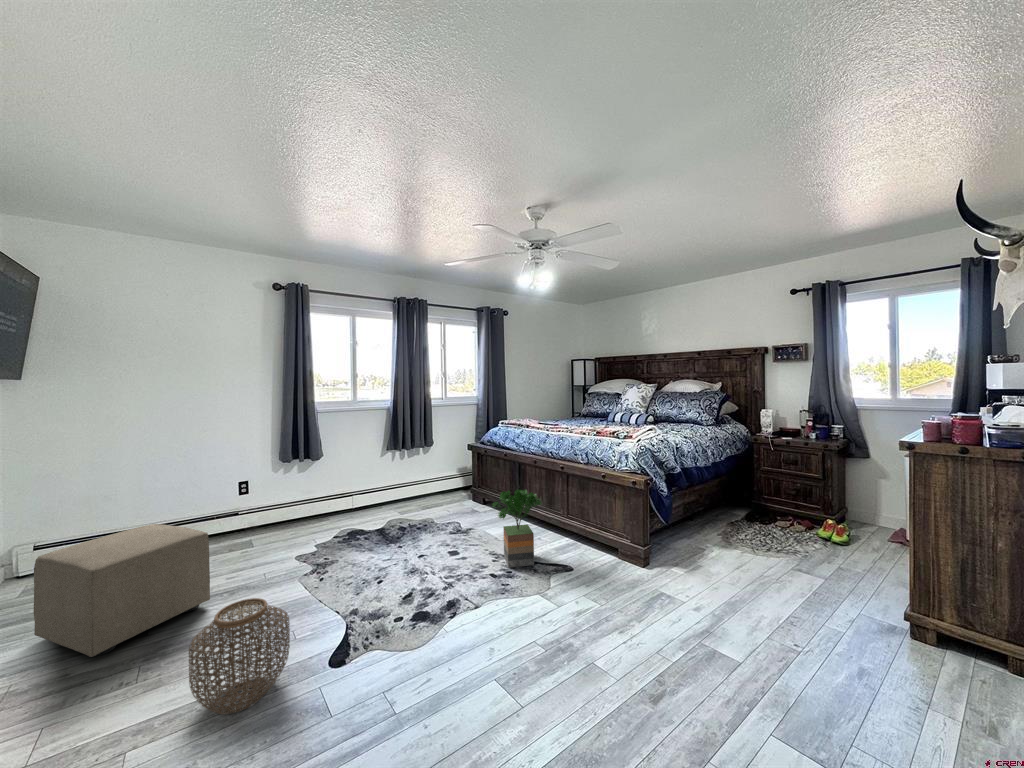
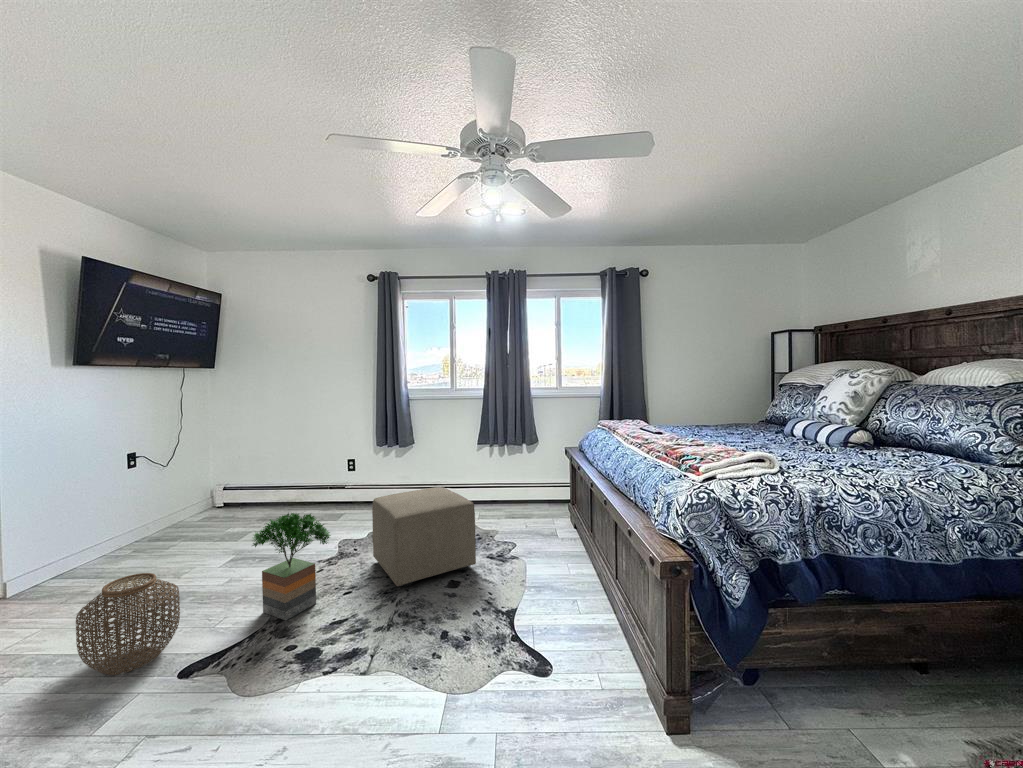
potted tree: present [493,489,542,568] -> present [252,513,331,621]
ottoman: present [34,524,210,657] -> present [372,487,476,586]

